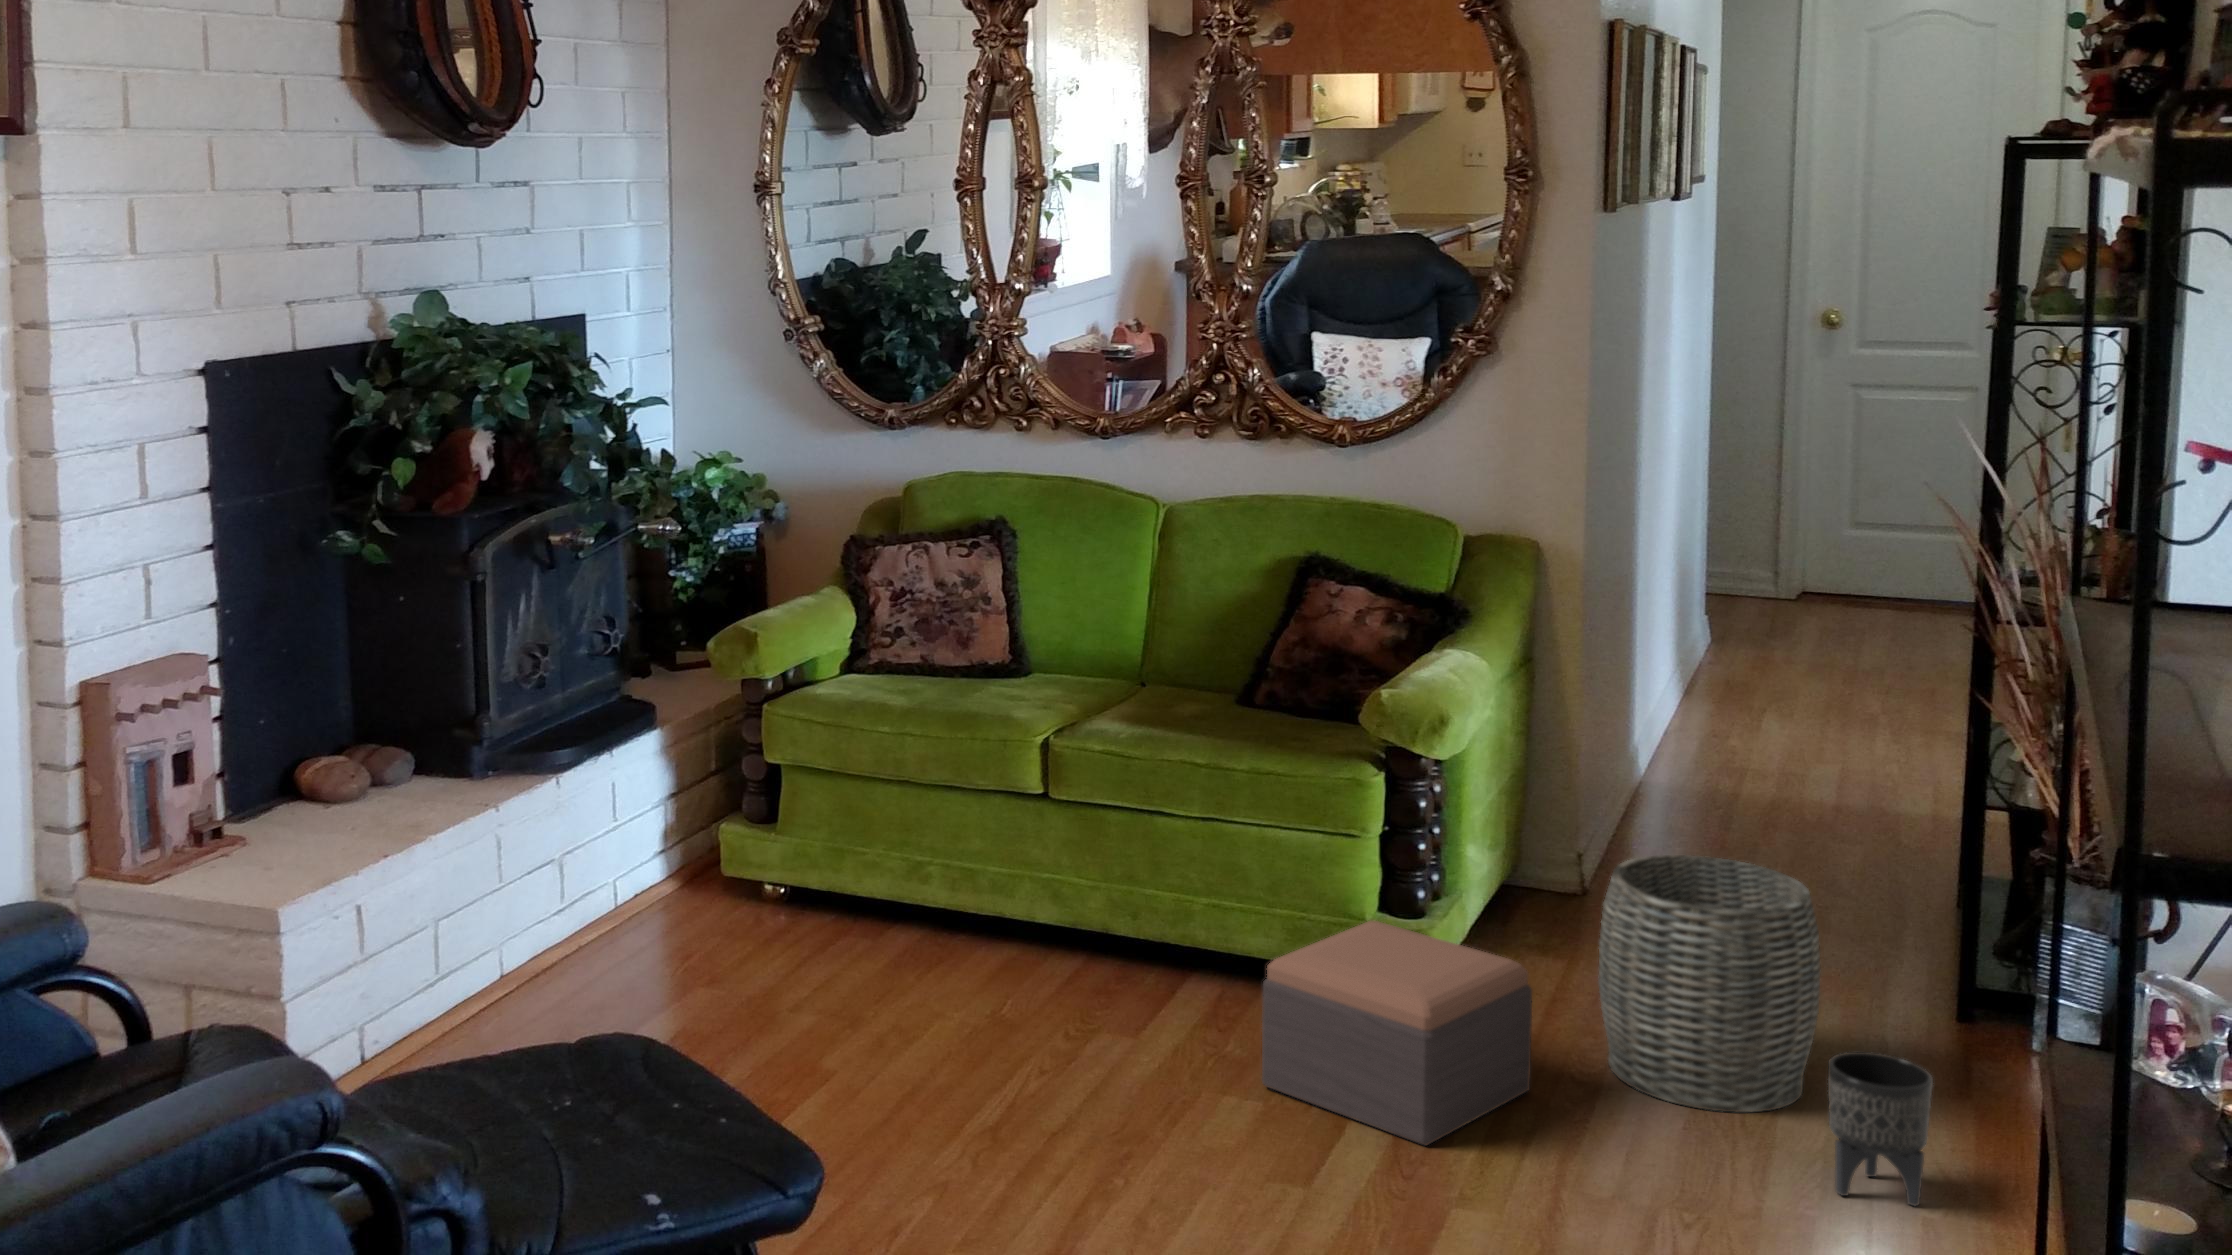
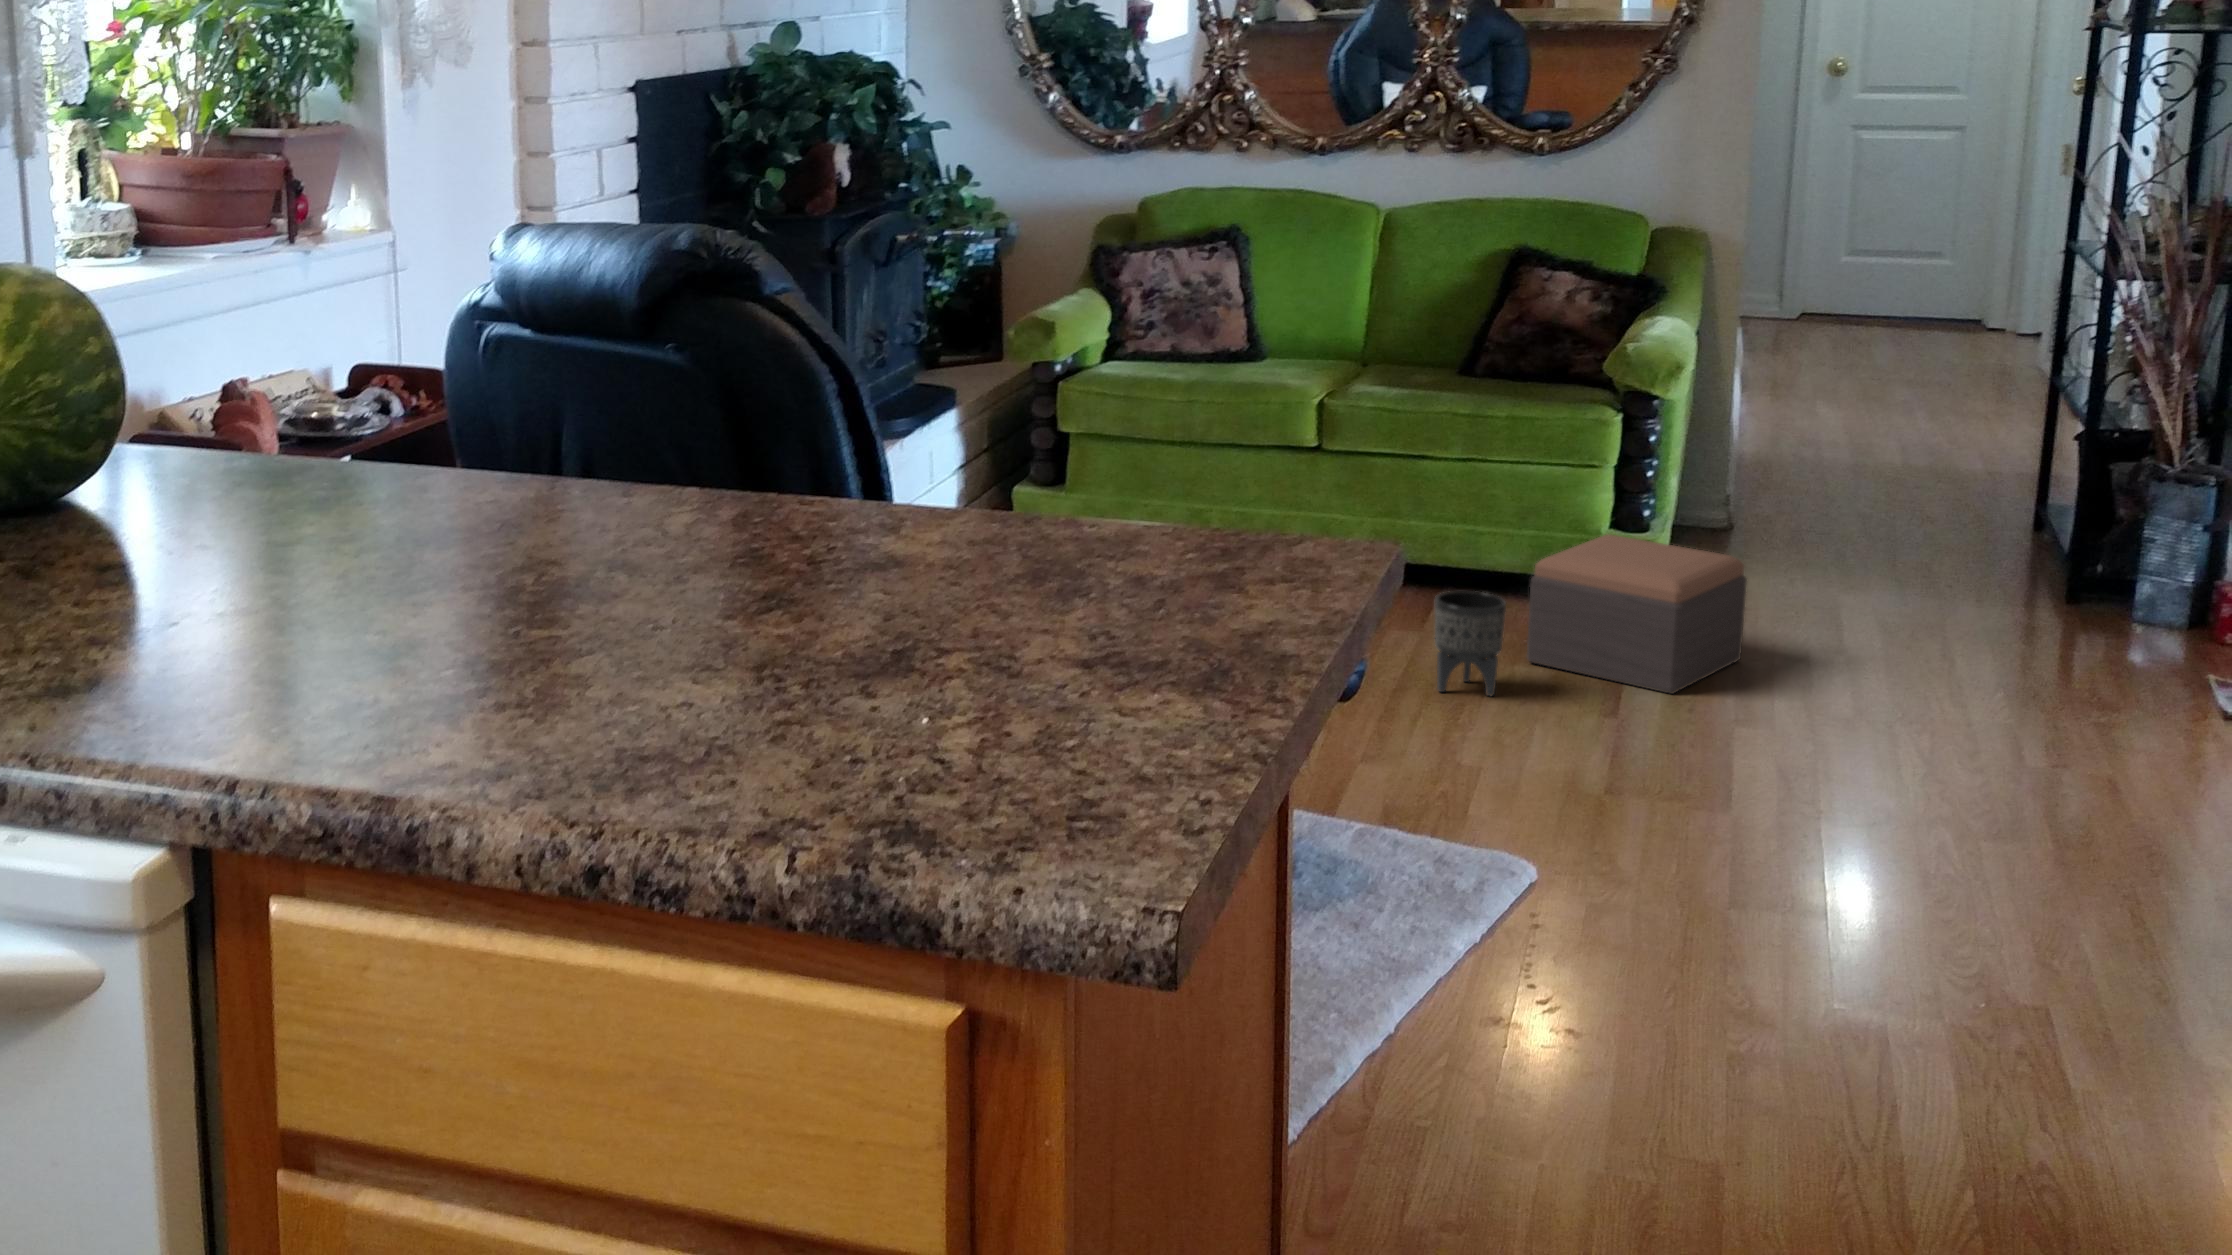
woven basket: present [1598,855,1820,1112] -> none [1790,477,1974,669]
planter: present [1828,1052,1933,1207] -> present [1435,591,1506,696]

